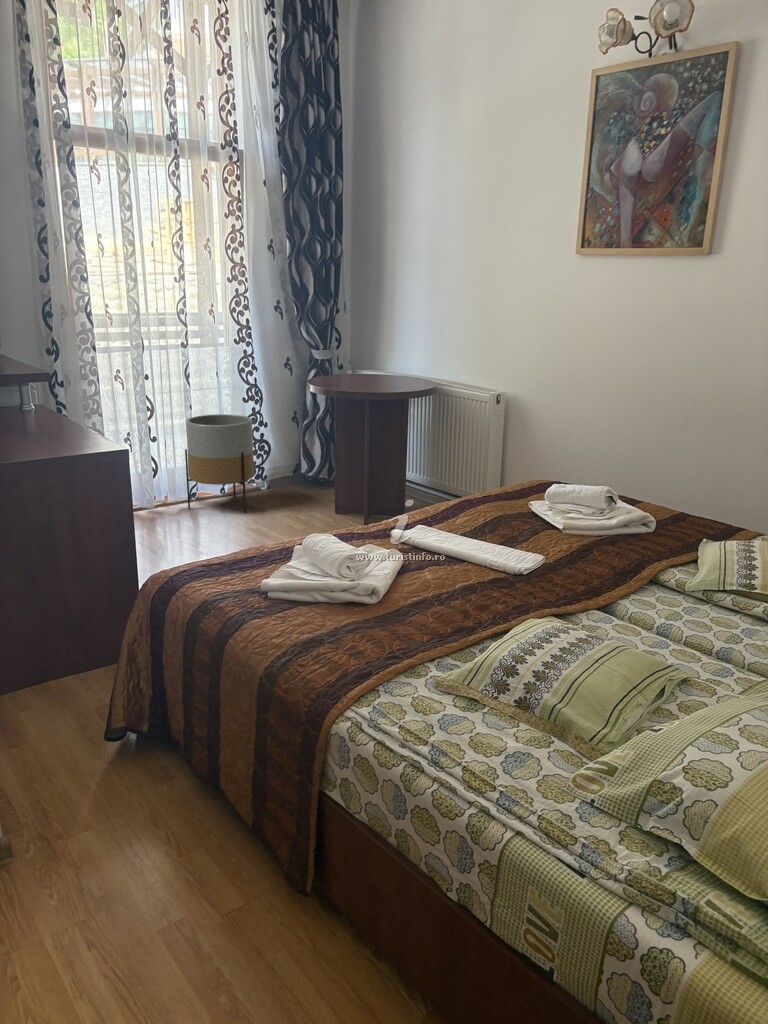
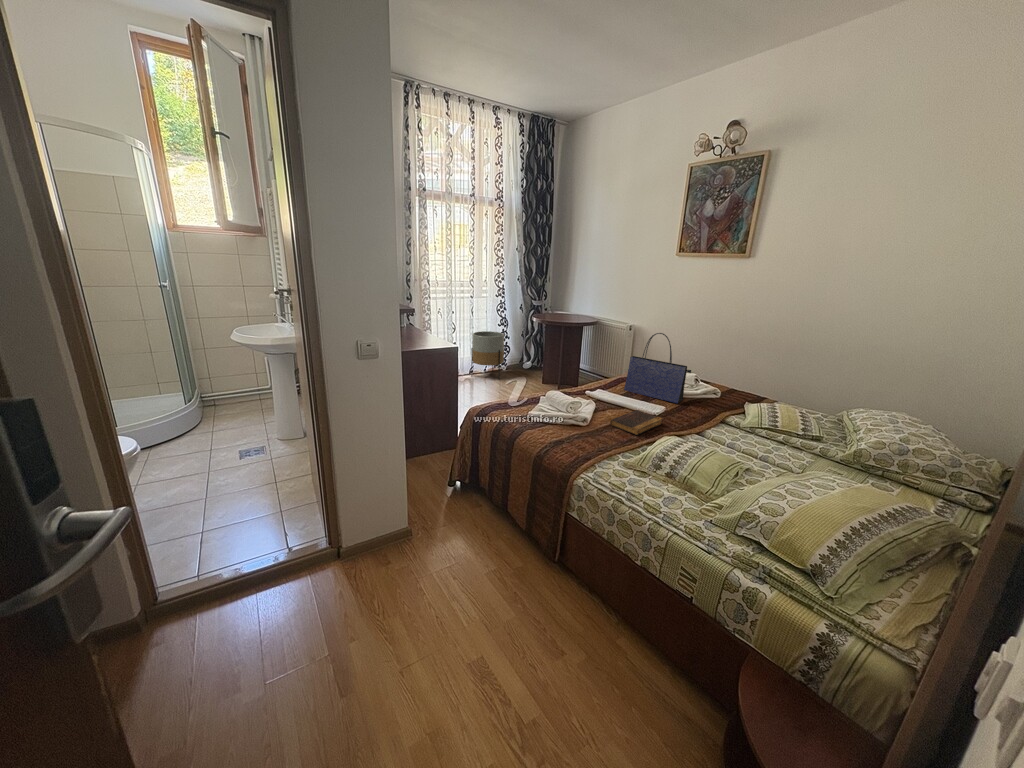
tote bag: none [471,408,596,550] -> present [624,333,691,404]
book: none [426,567,534,621] -> present [610,410,663,435]

